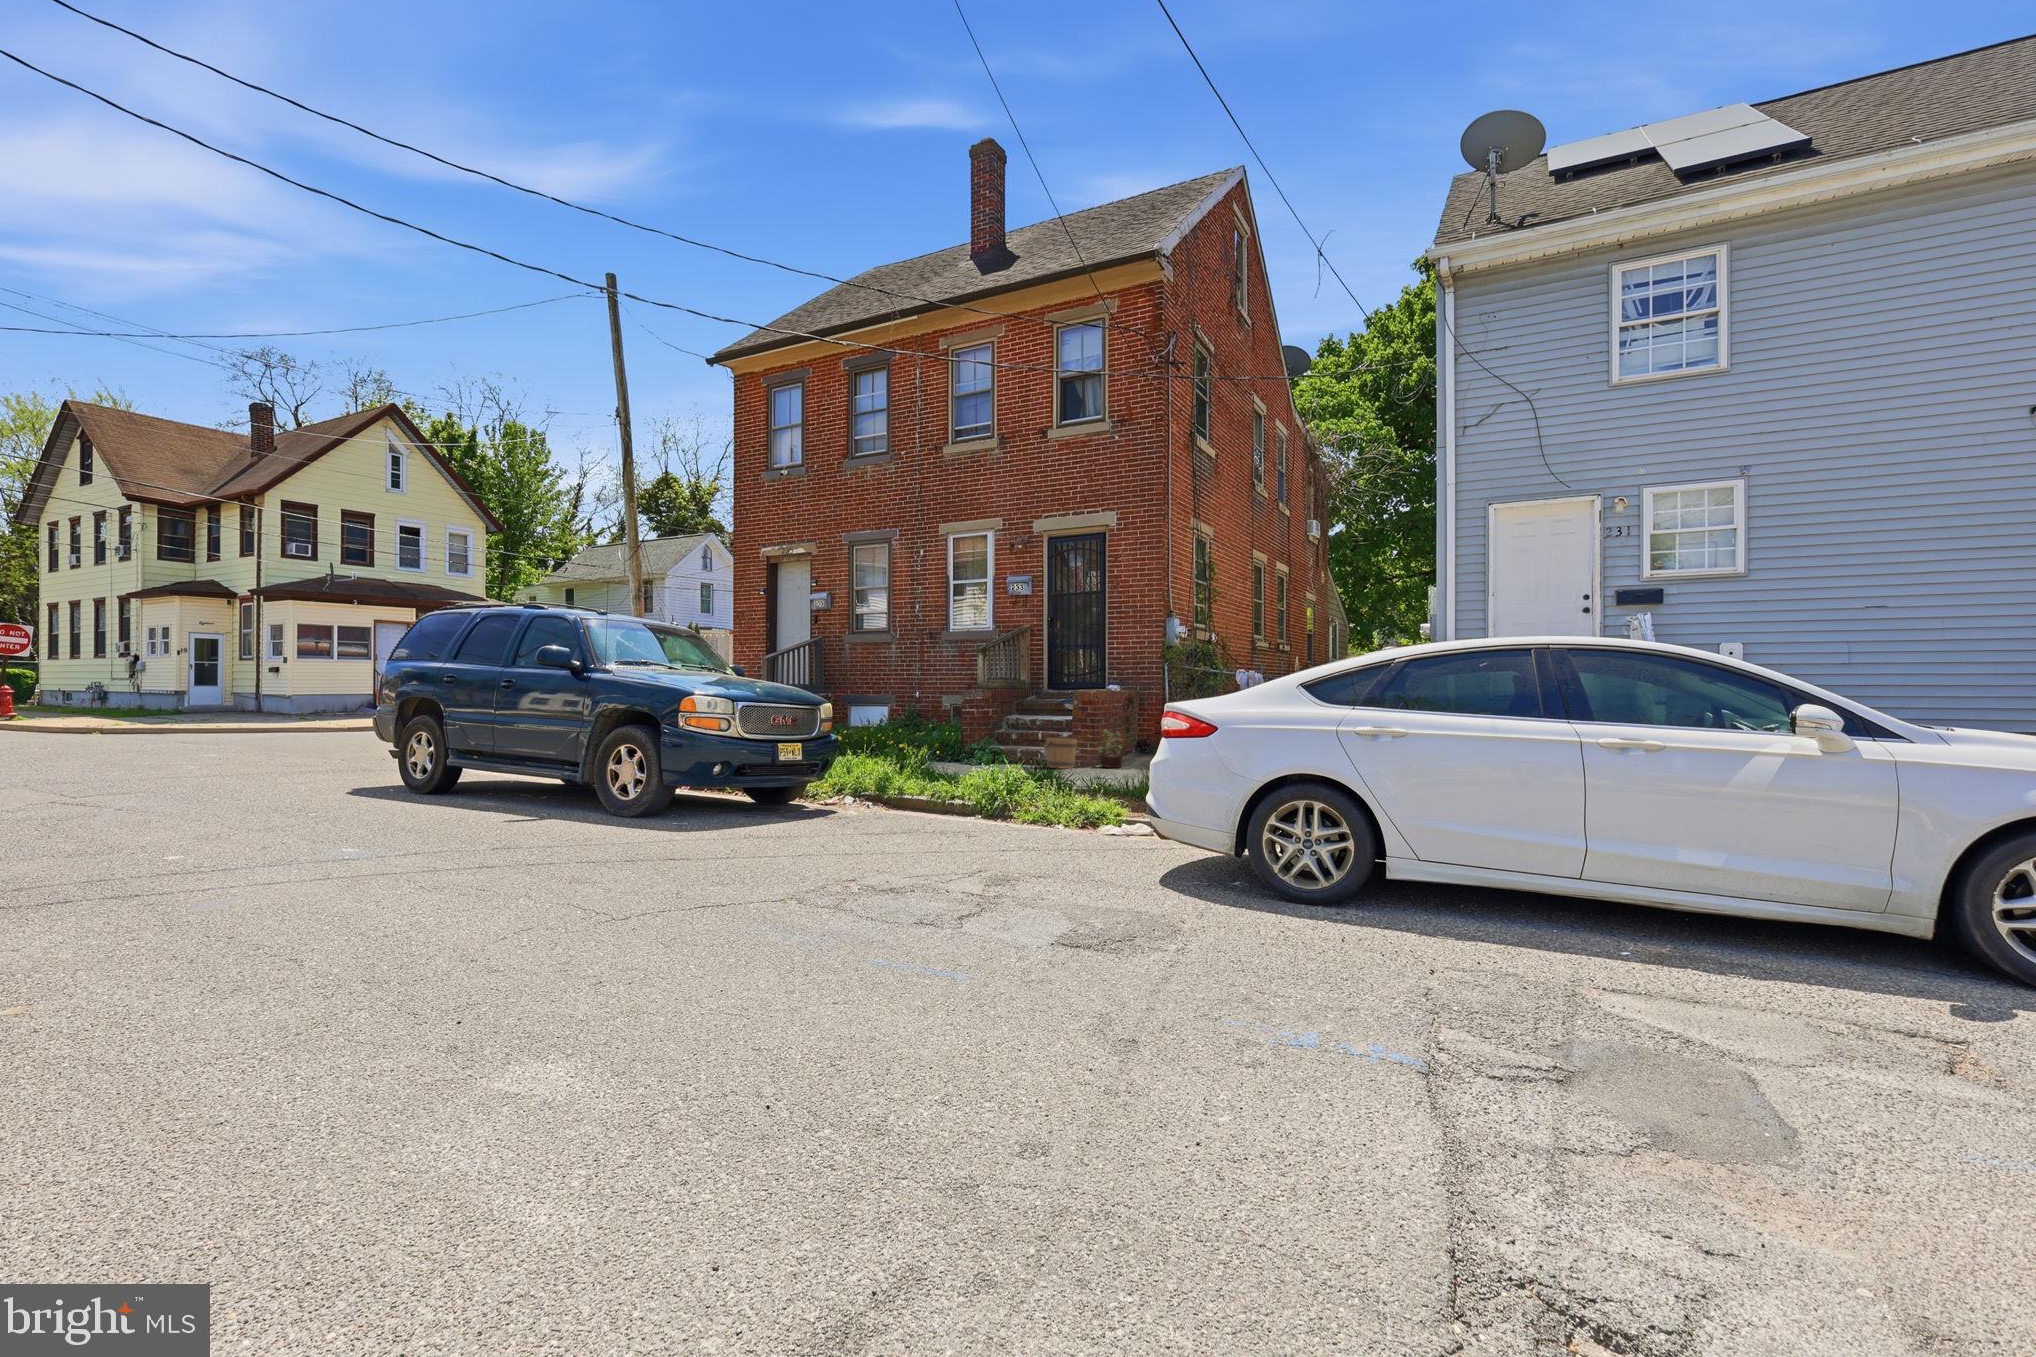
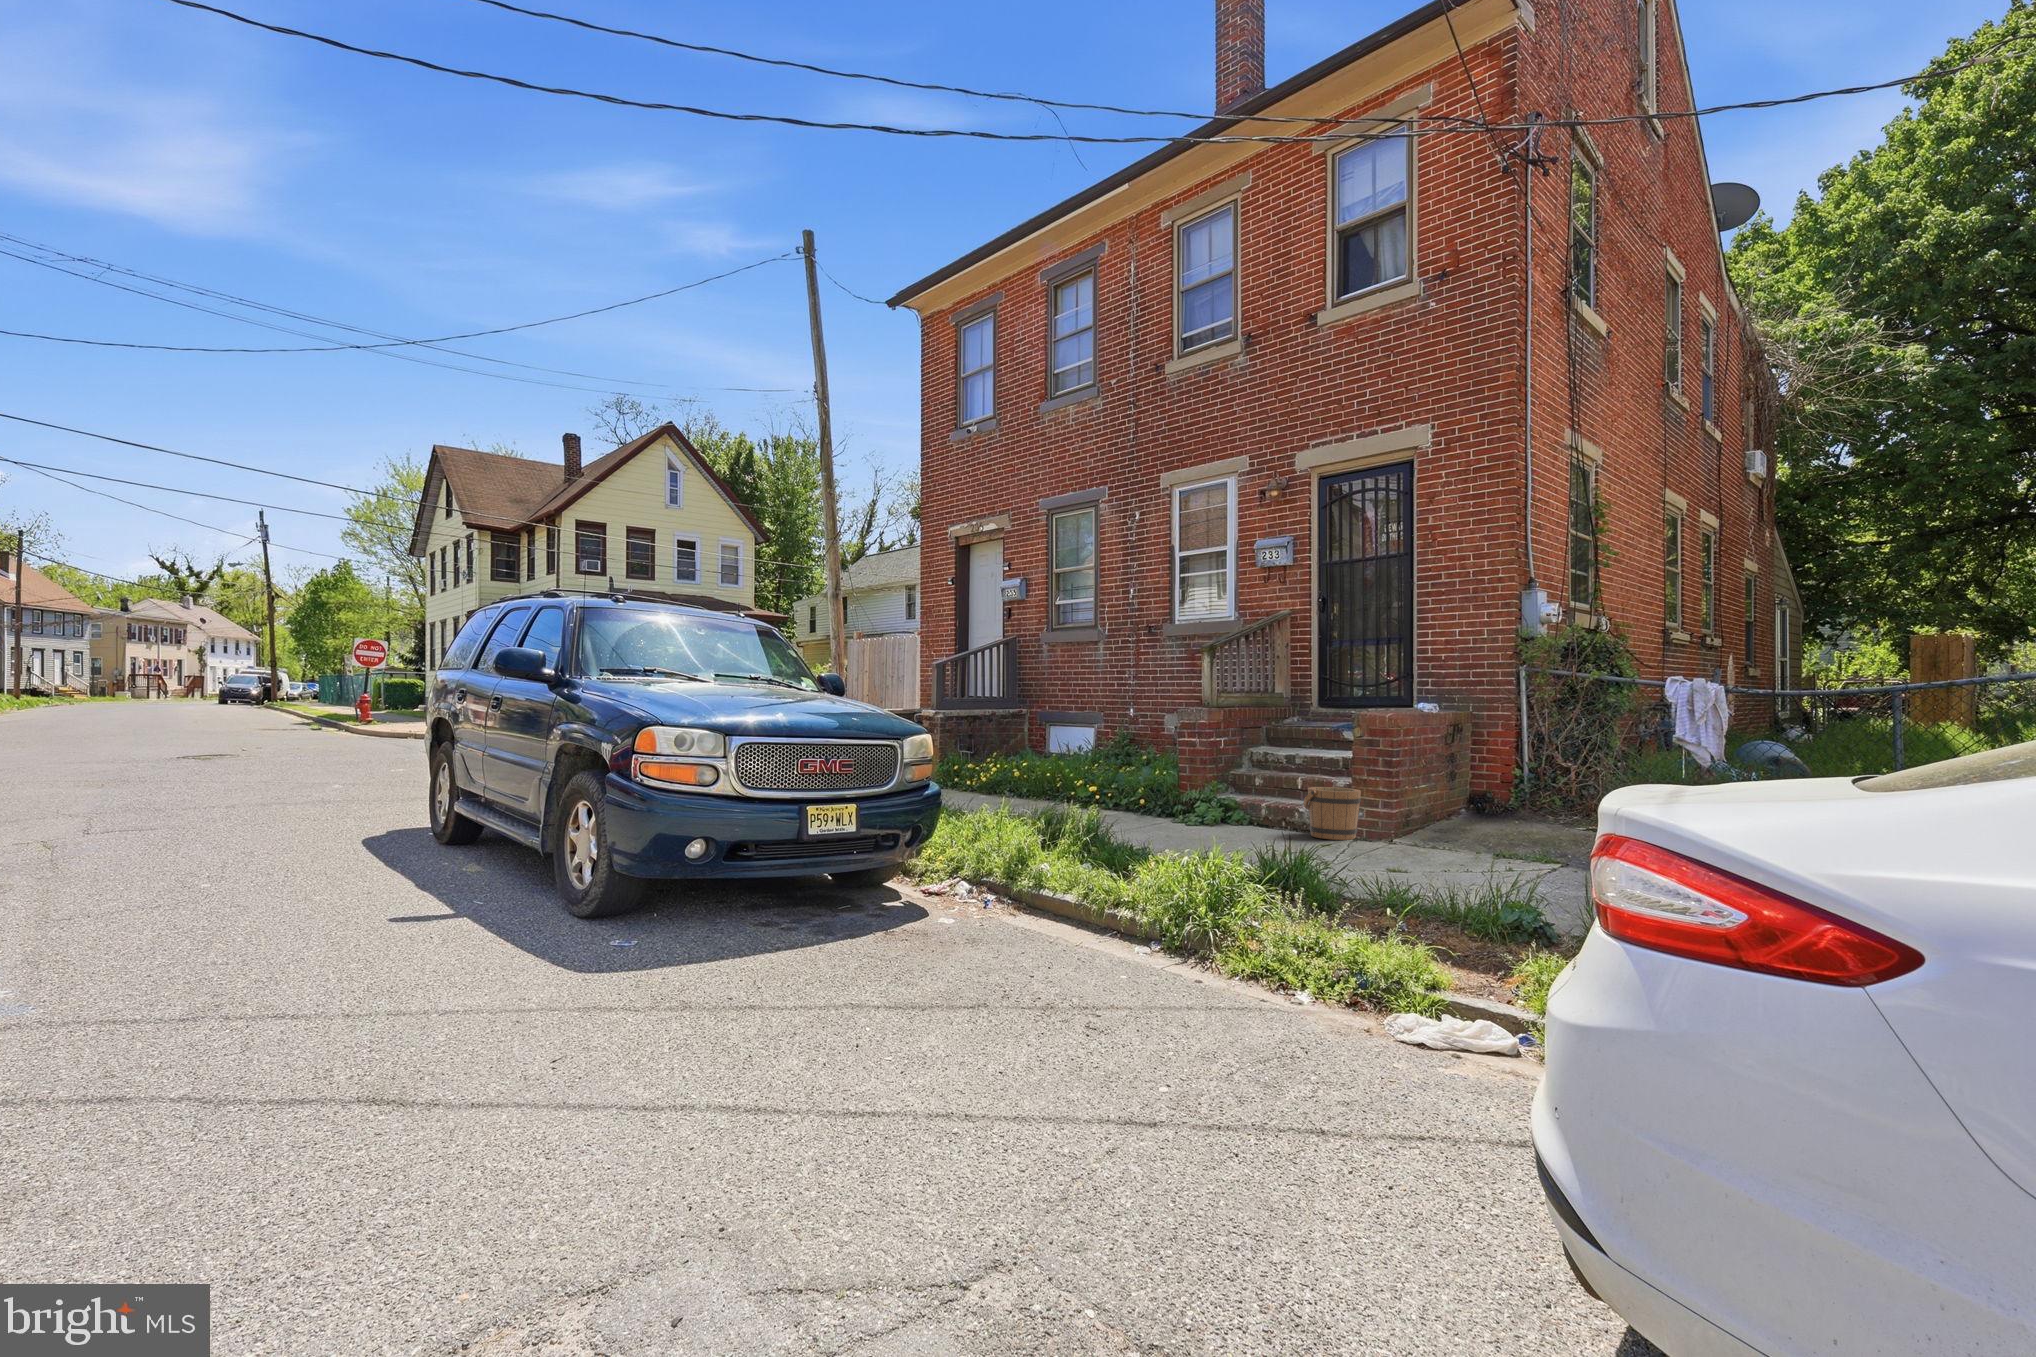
decorative plant: present [1100,730,1122,768] -> none [1397,773,1446,841]

